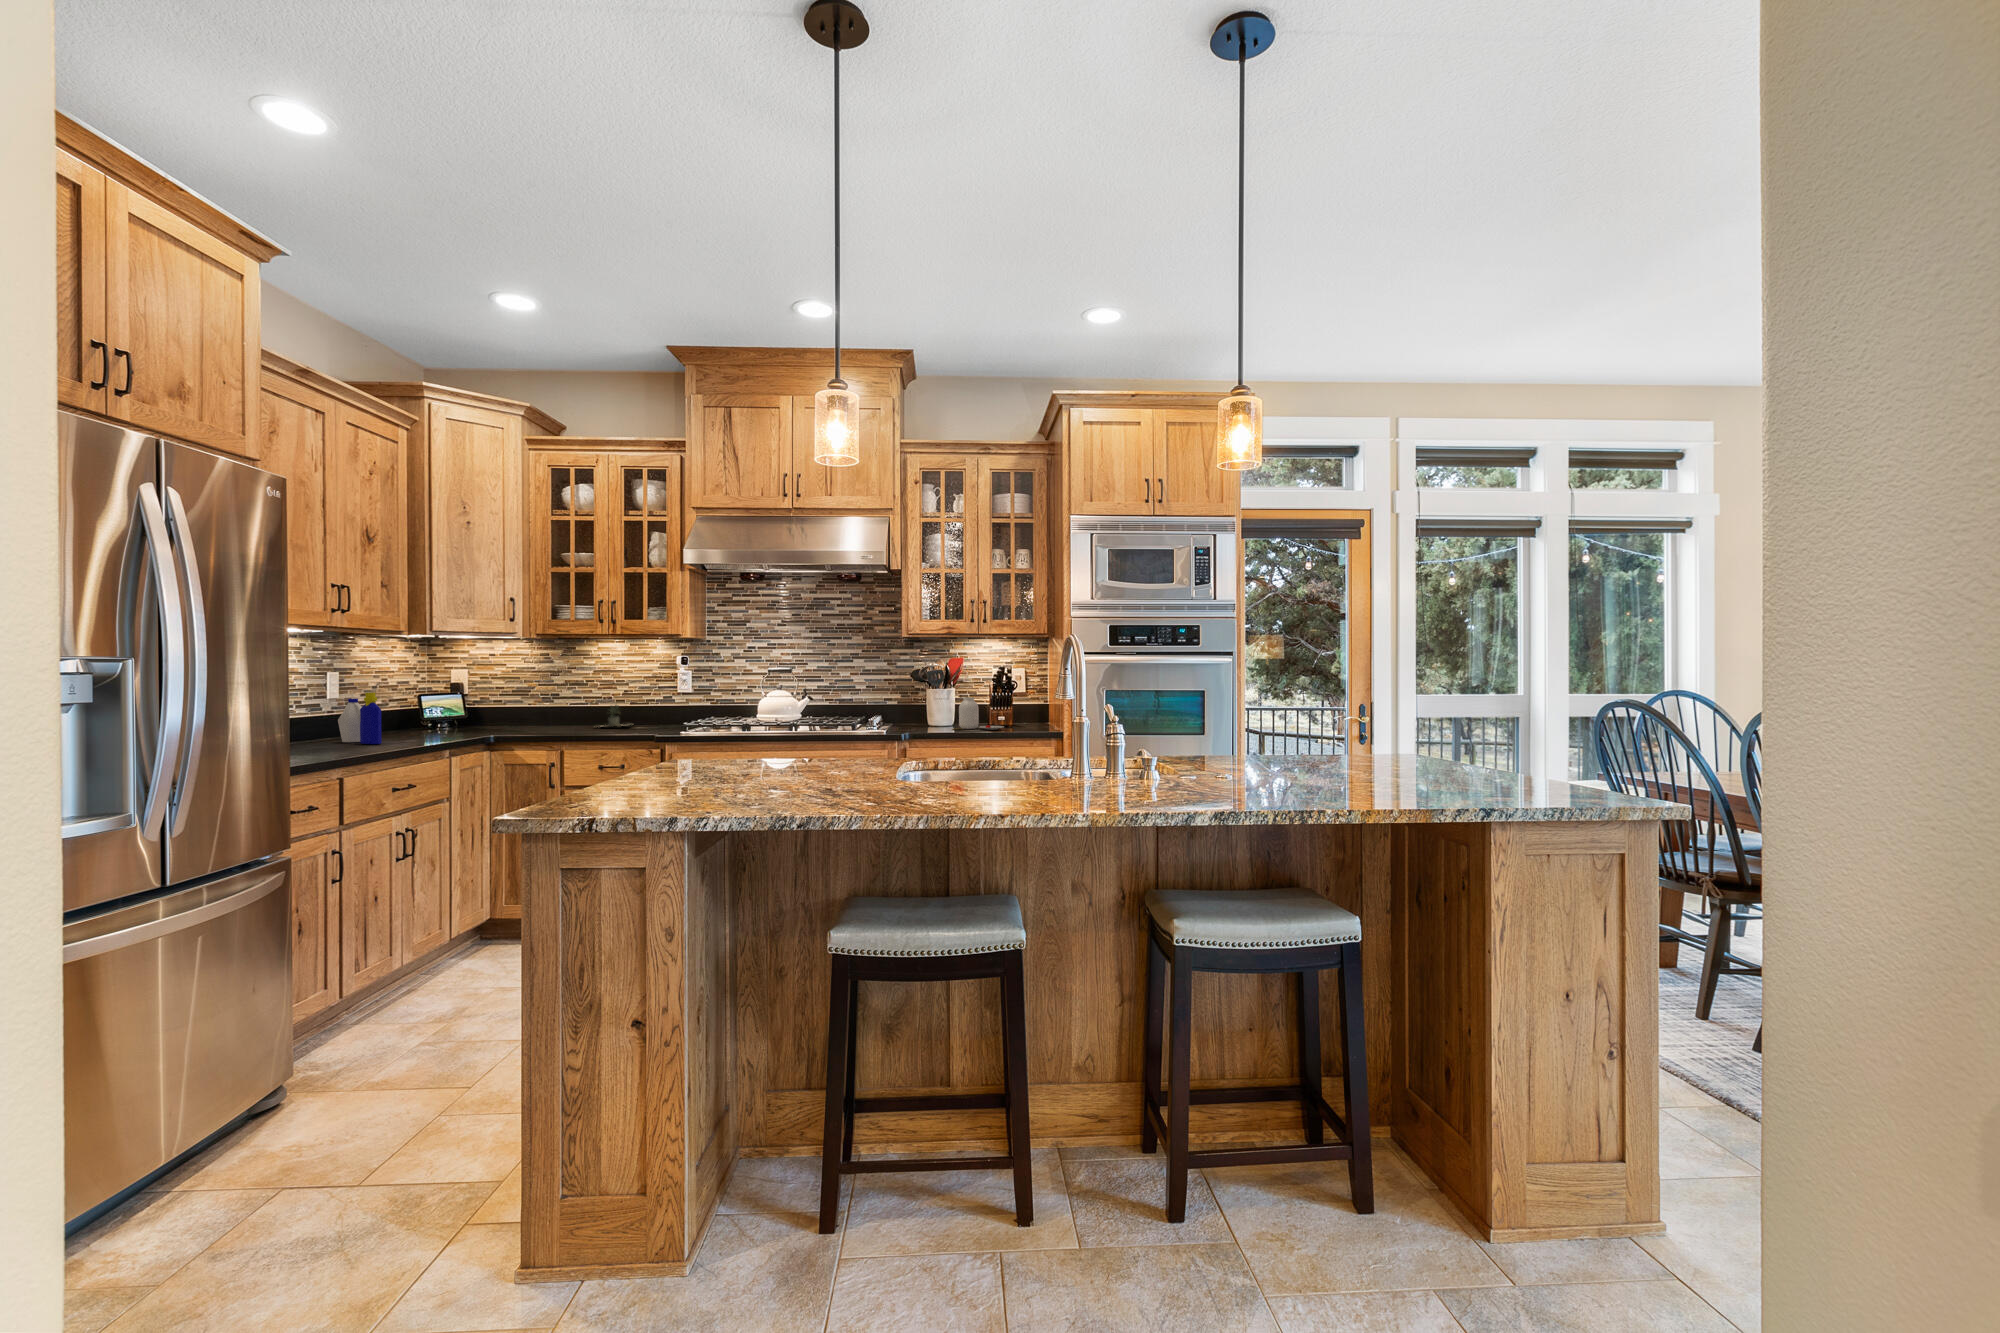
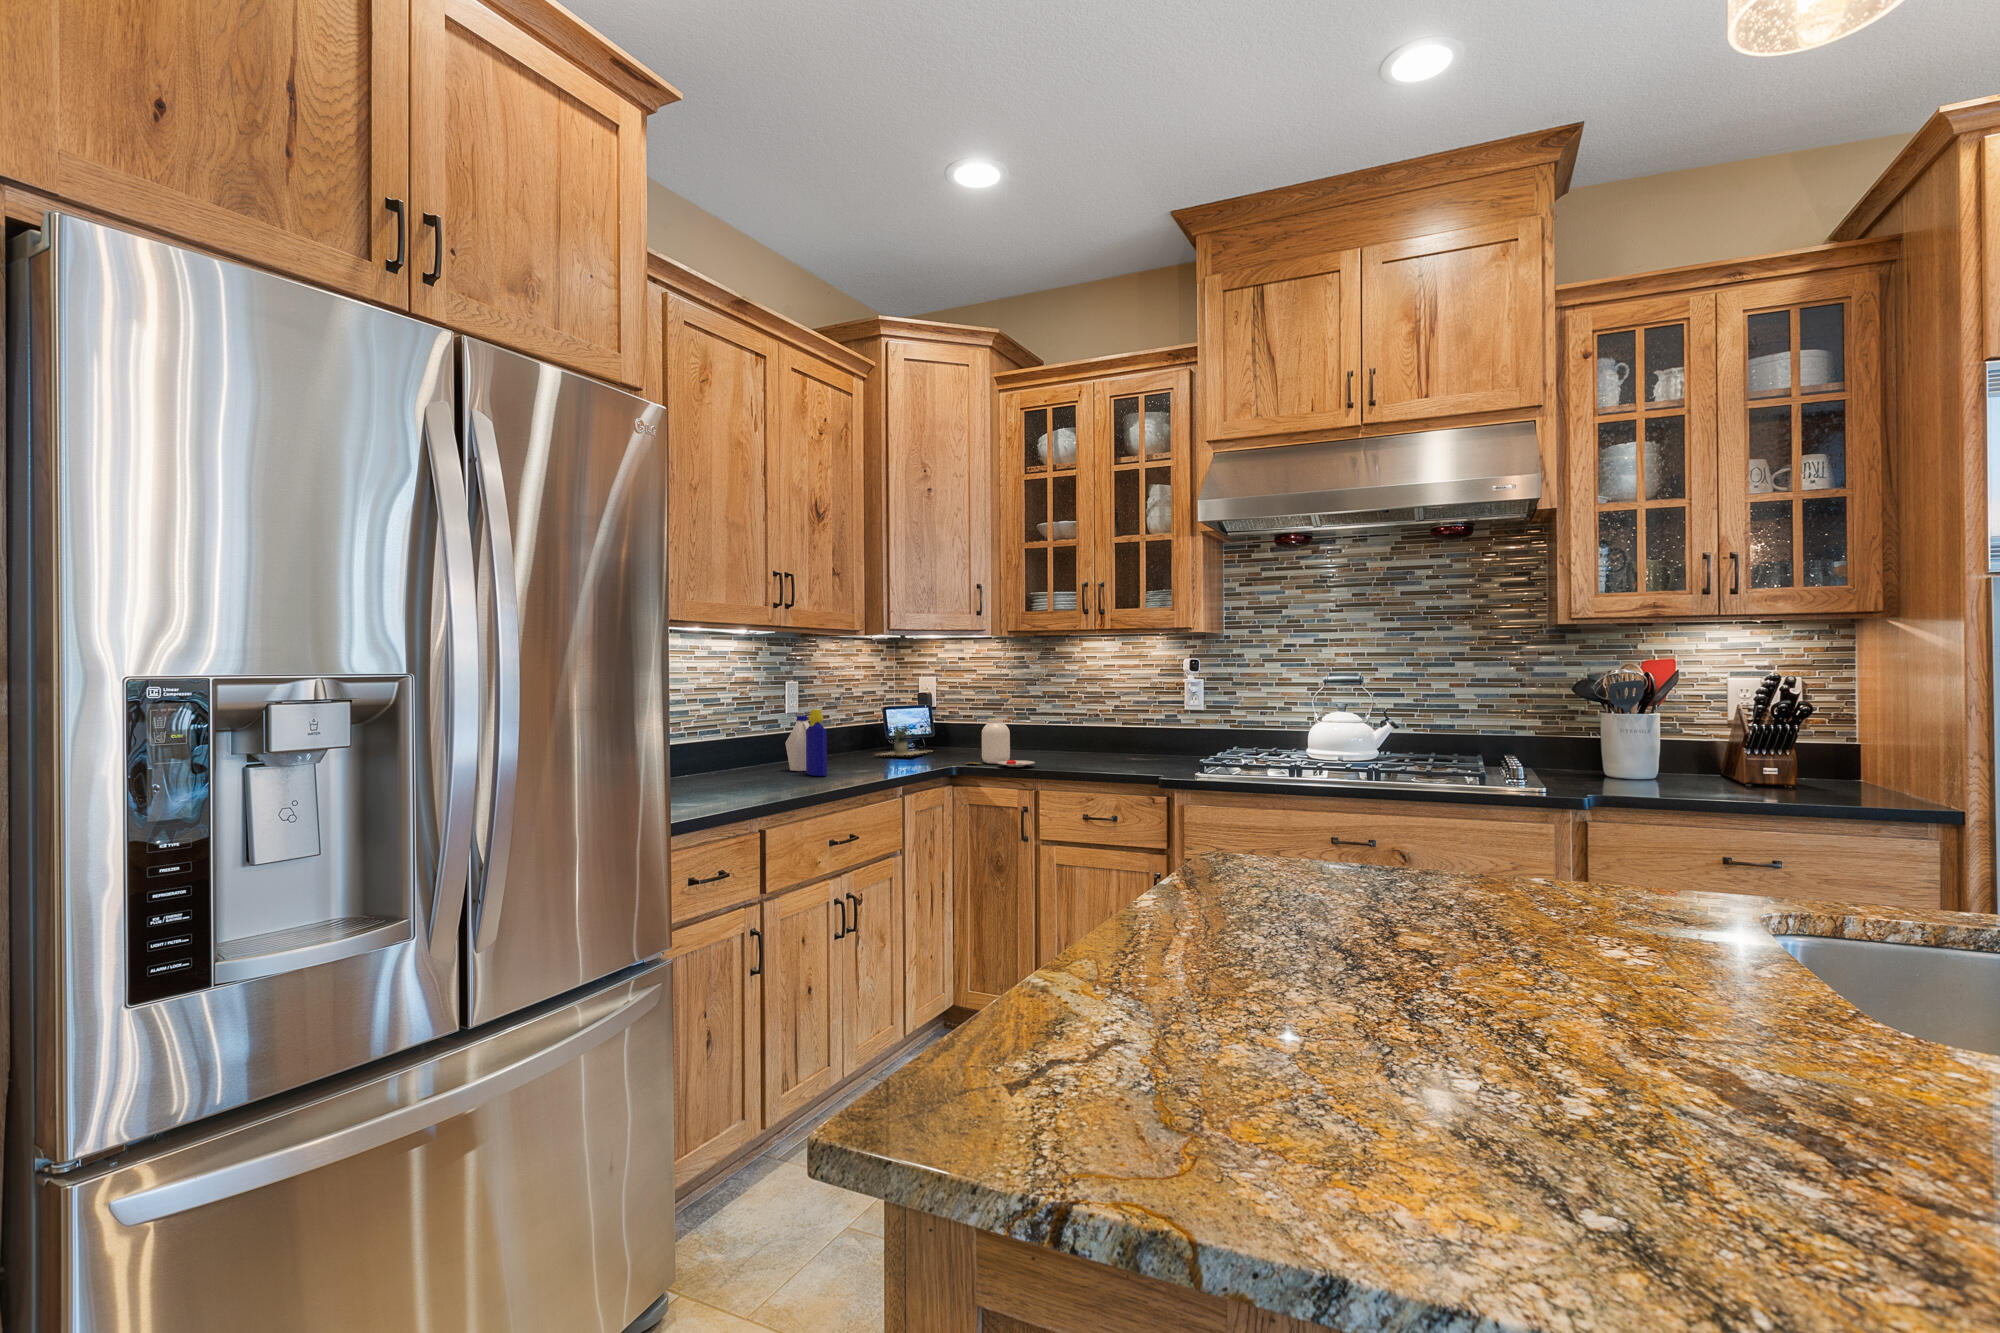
jar: present [952,697,1004,730] -> present [966,718,1035,767]
potted plant: present [600,705,623,727] -> present [886,726,924,755]

